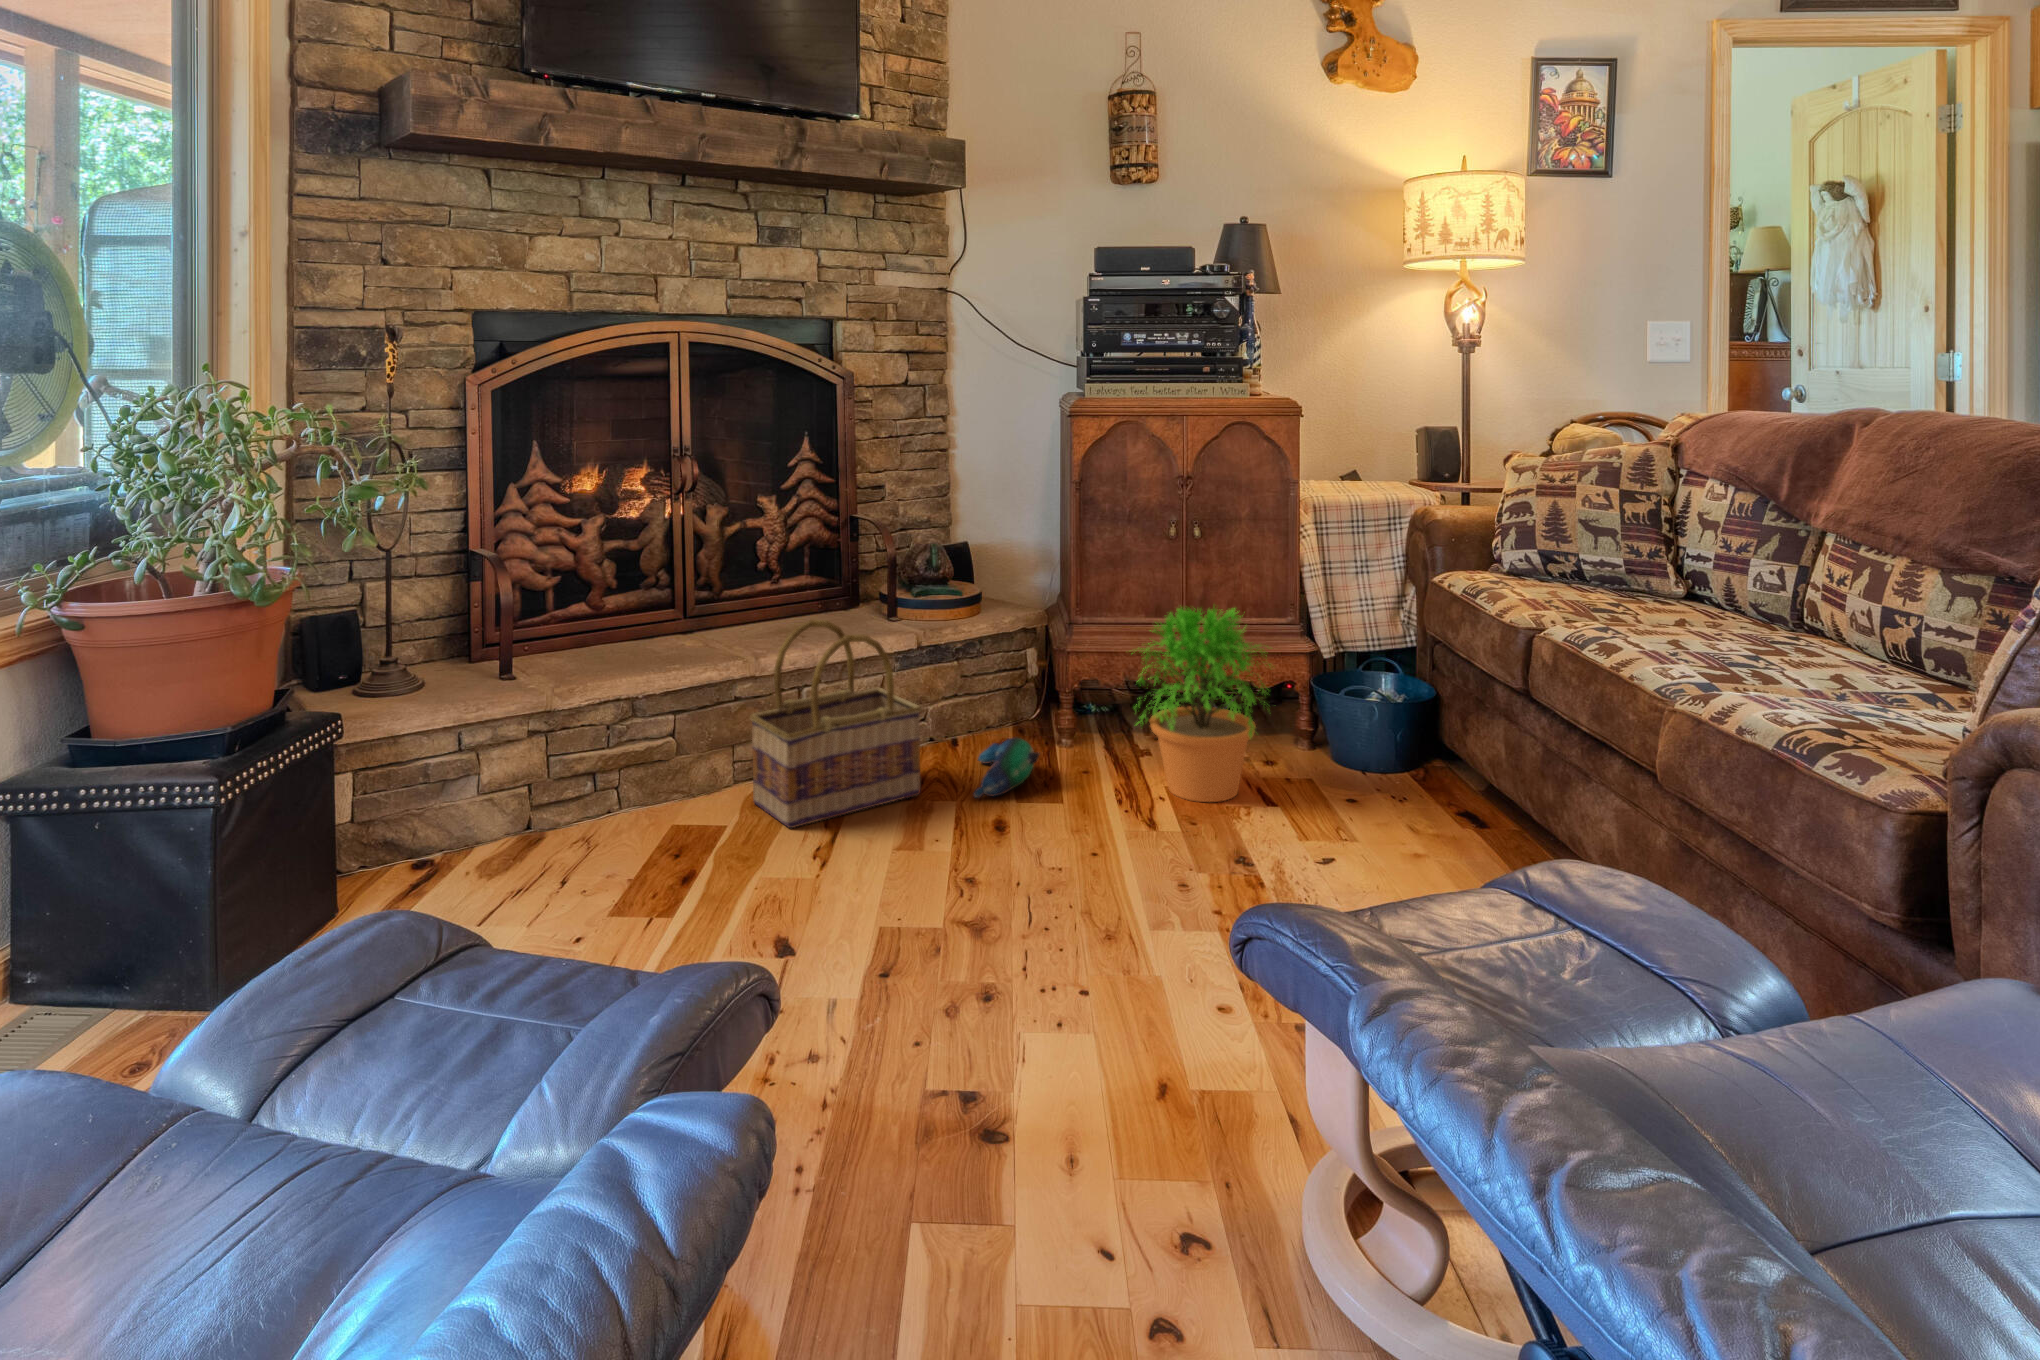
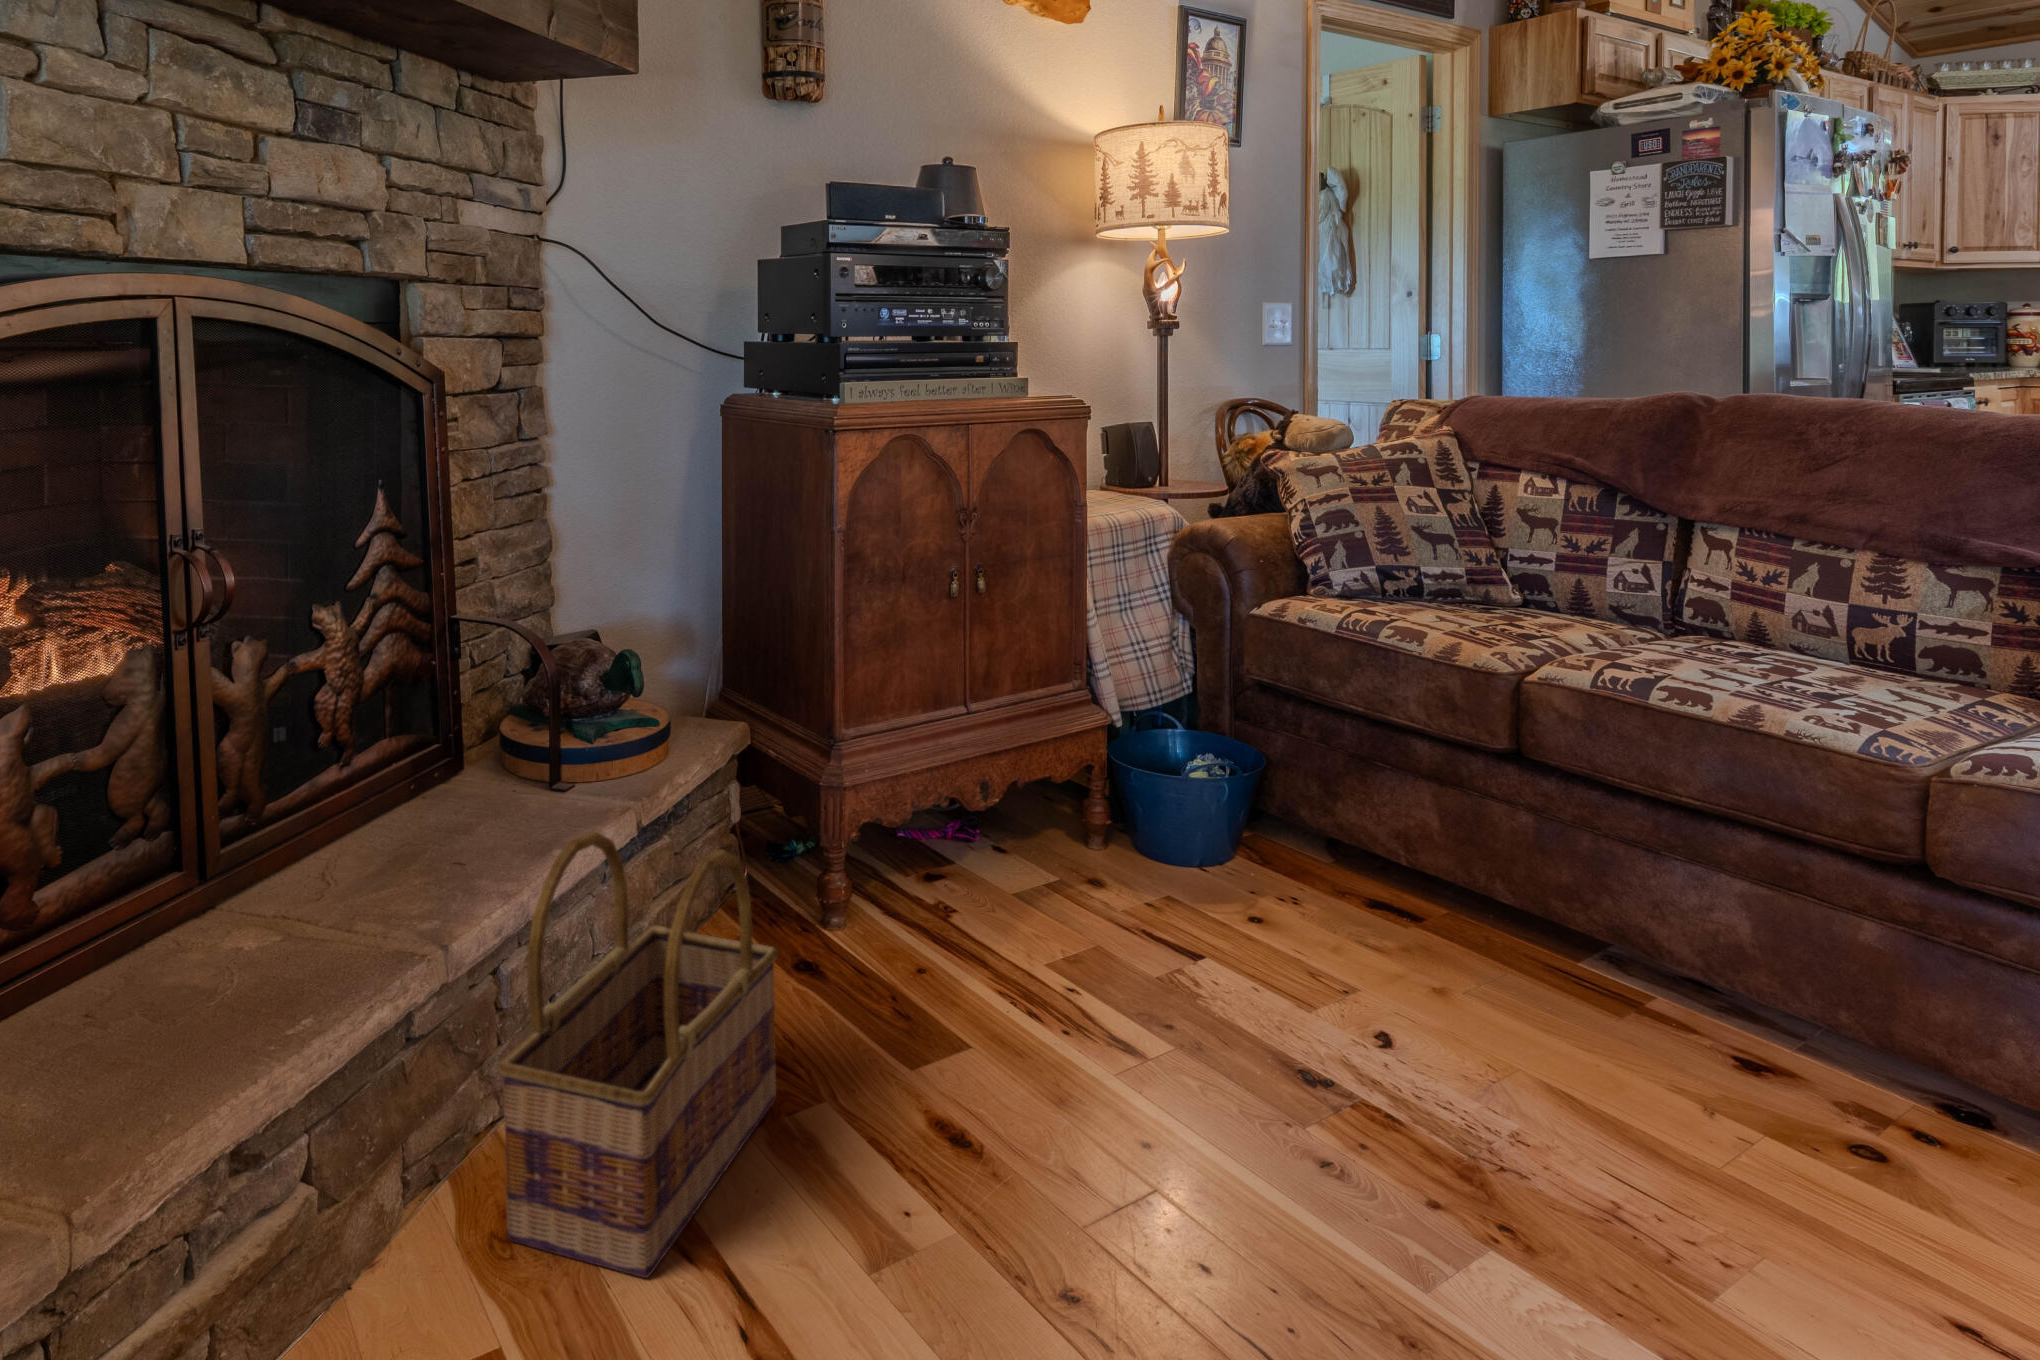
potted plant: present [1131,607,1270,802] -> none [988,681,1217,973]
plush toy: present [973,738,1040,798] -> none [775,945,914,1076]

